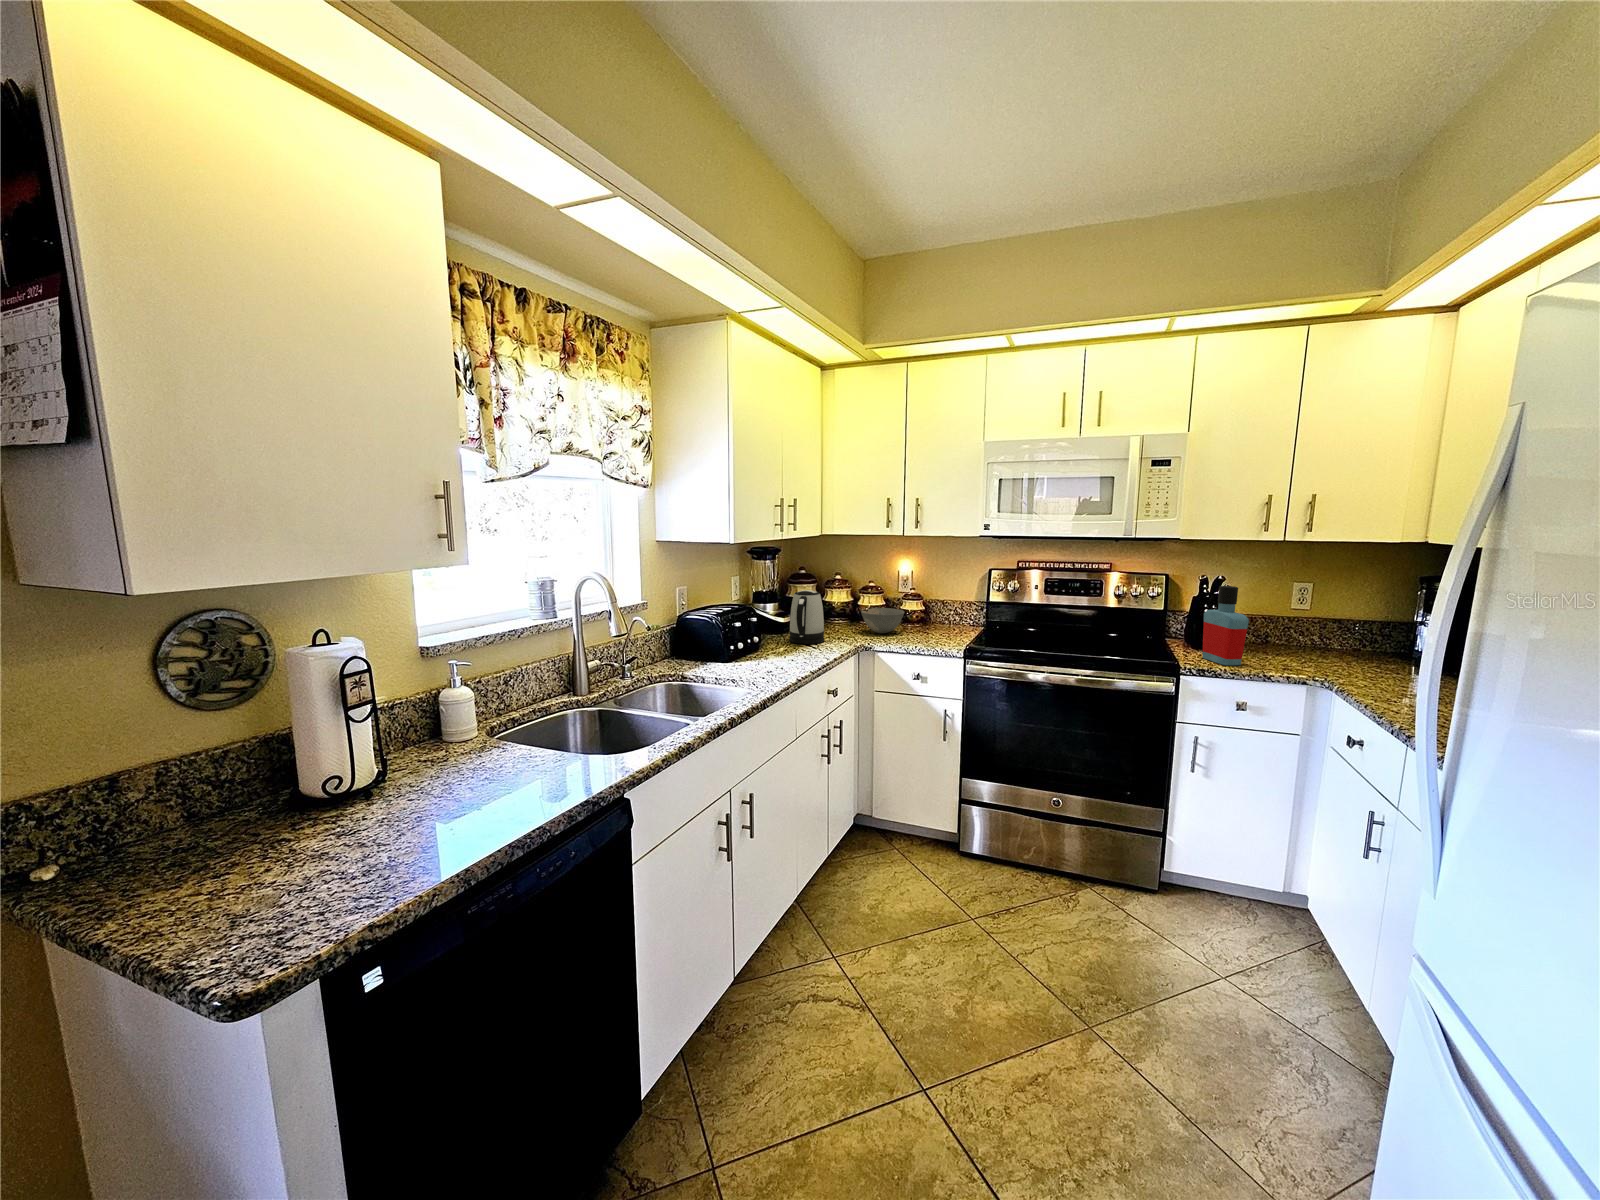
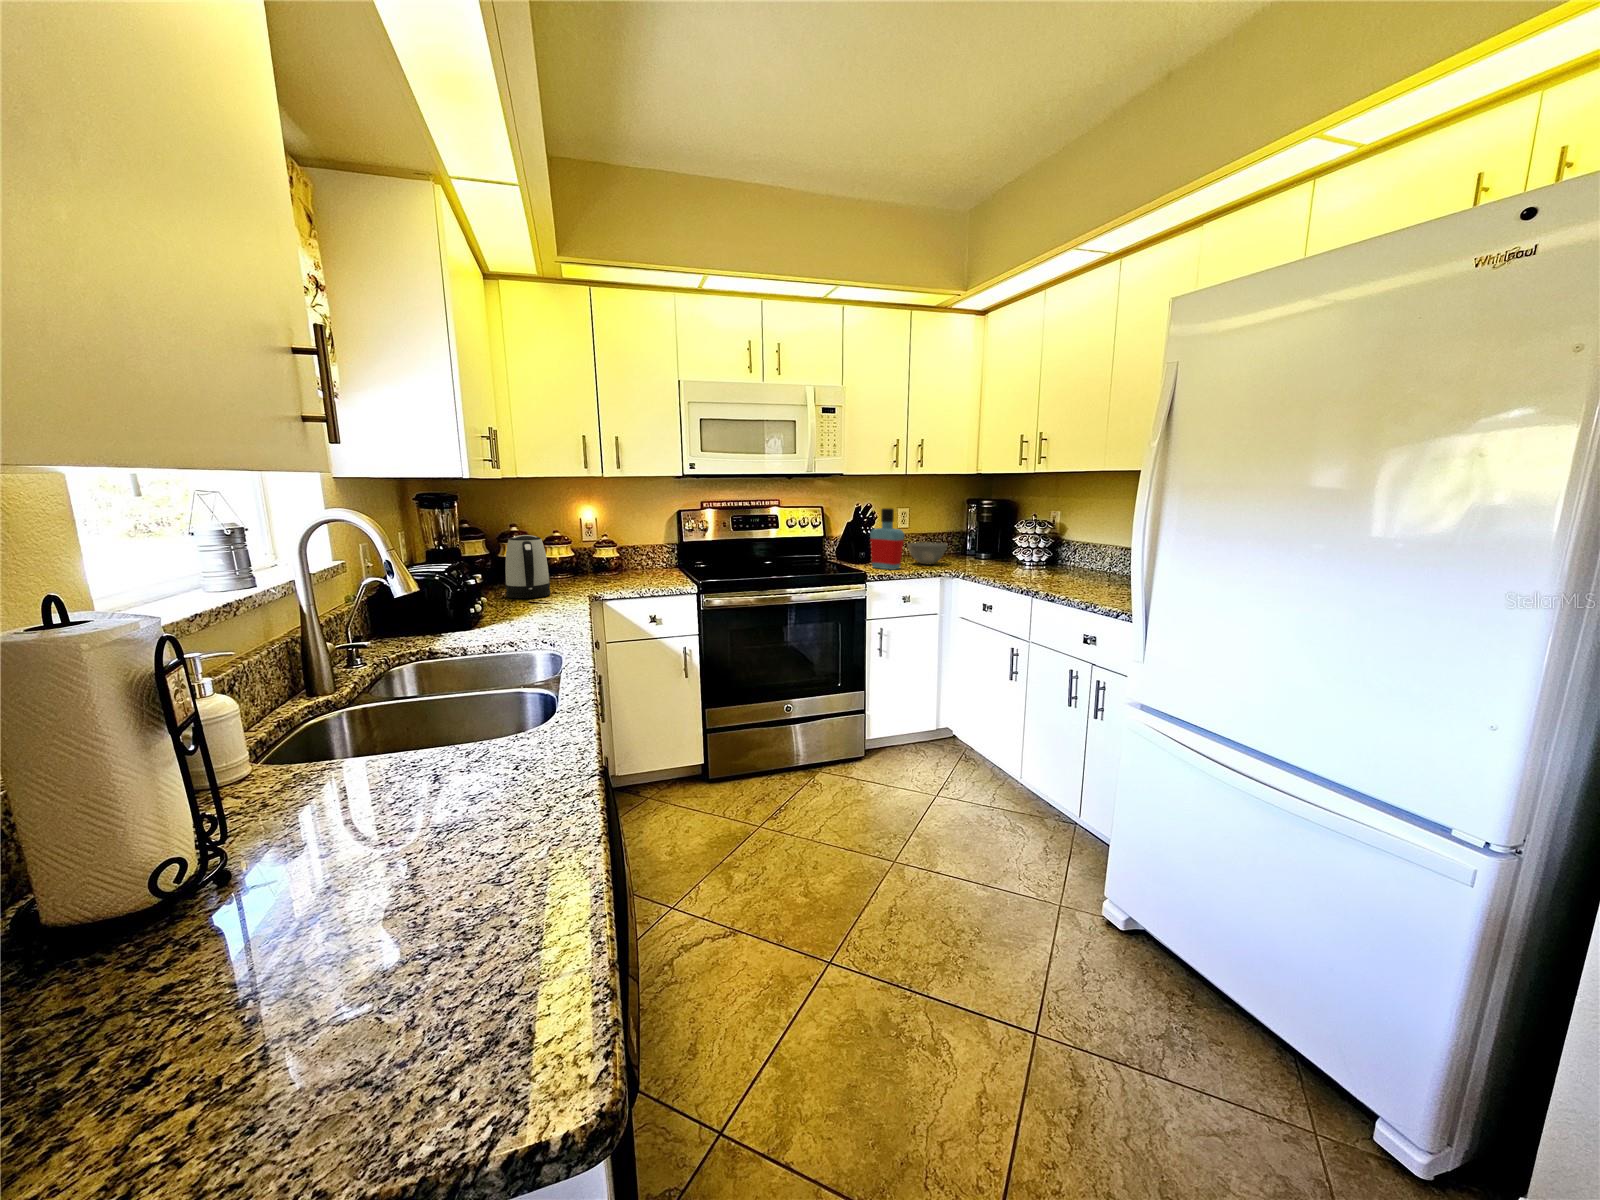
bowl: present [861,608,904,633] -> present [907,542,947,564]

